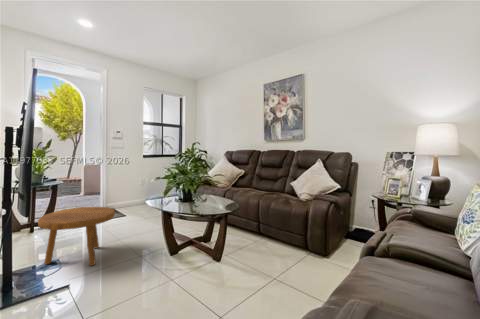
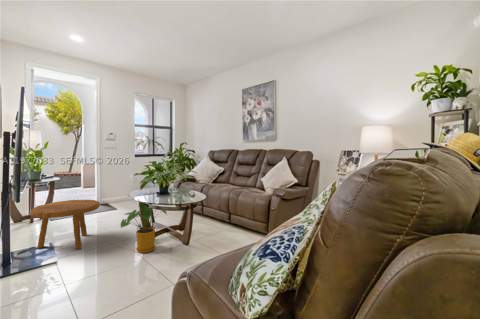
house plant: none [143,207,204,271] -> present [121,203,167,253]

